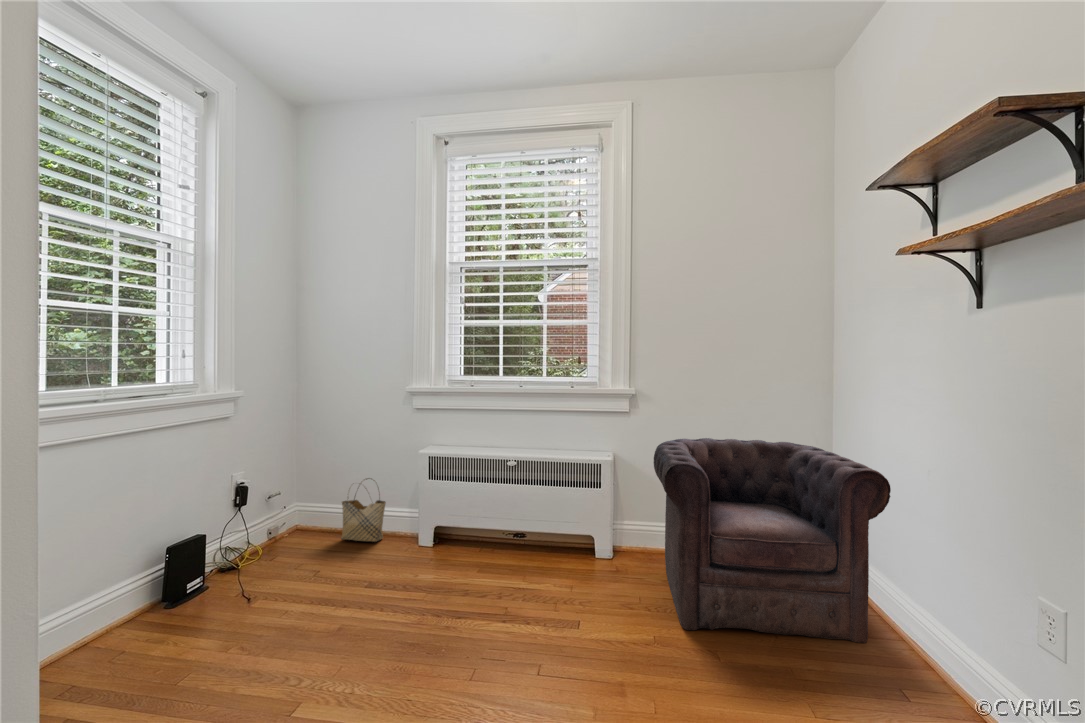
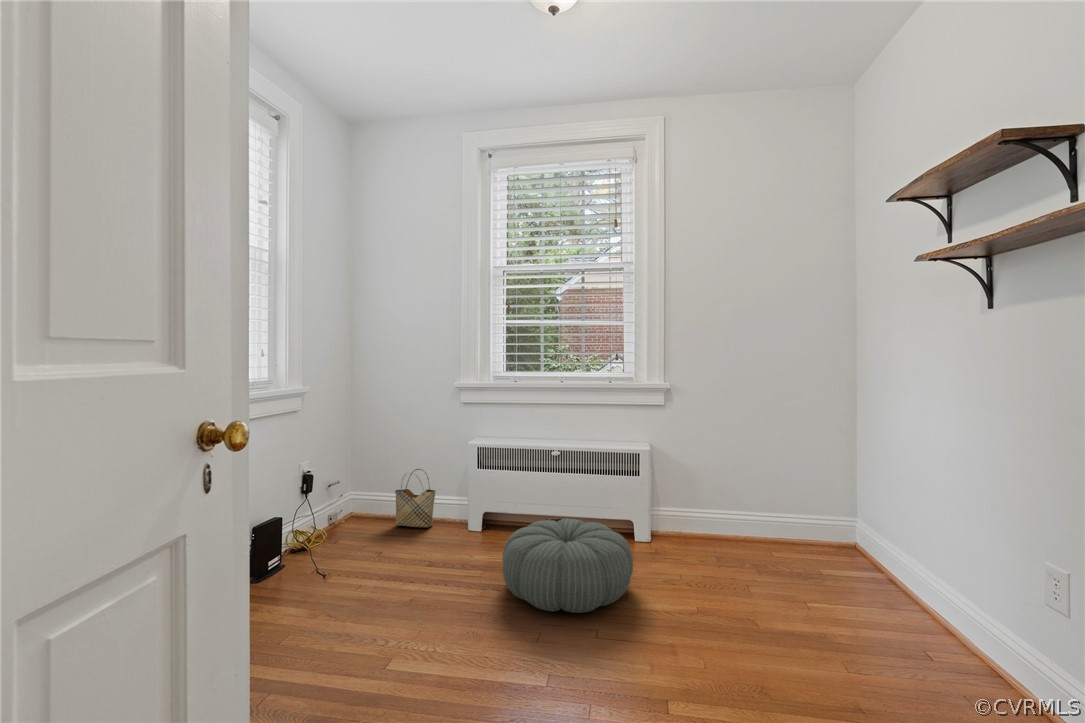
armchair: present [654,438,891,643] -> none [690,430,912,610]
pouf: none [439,536,585,648] -> present [503,519,633,613]

